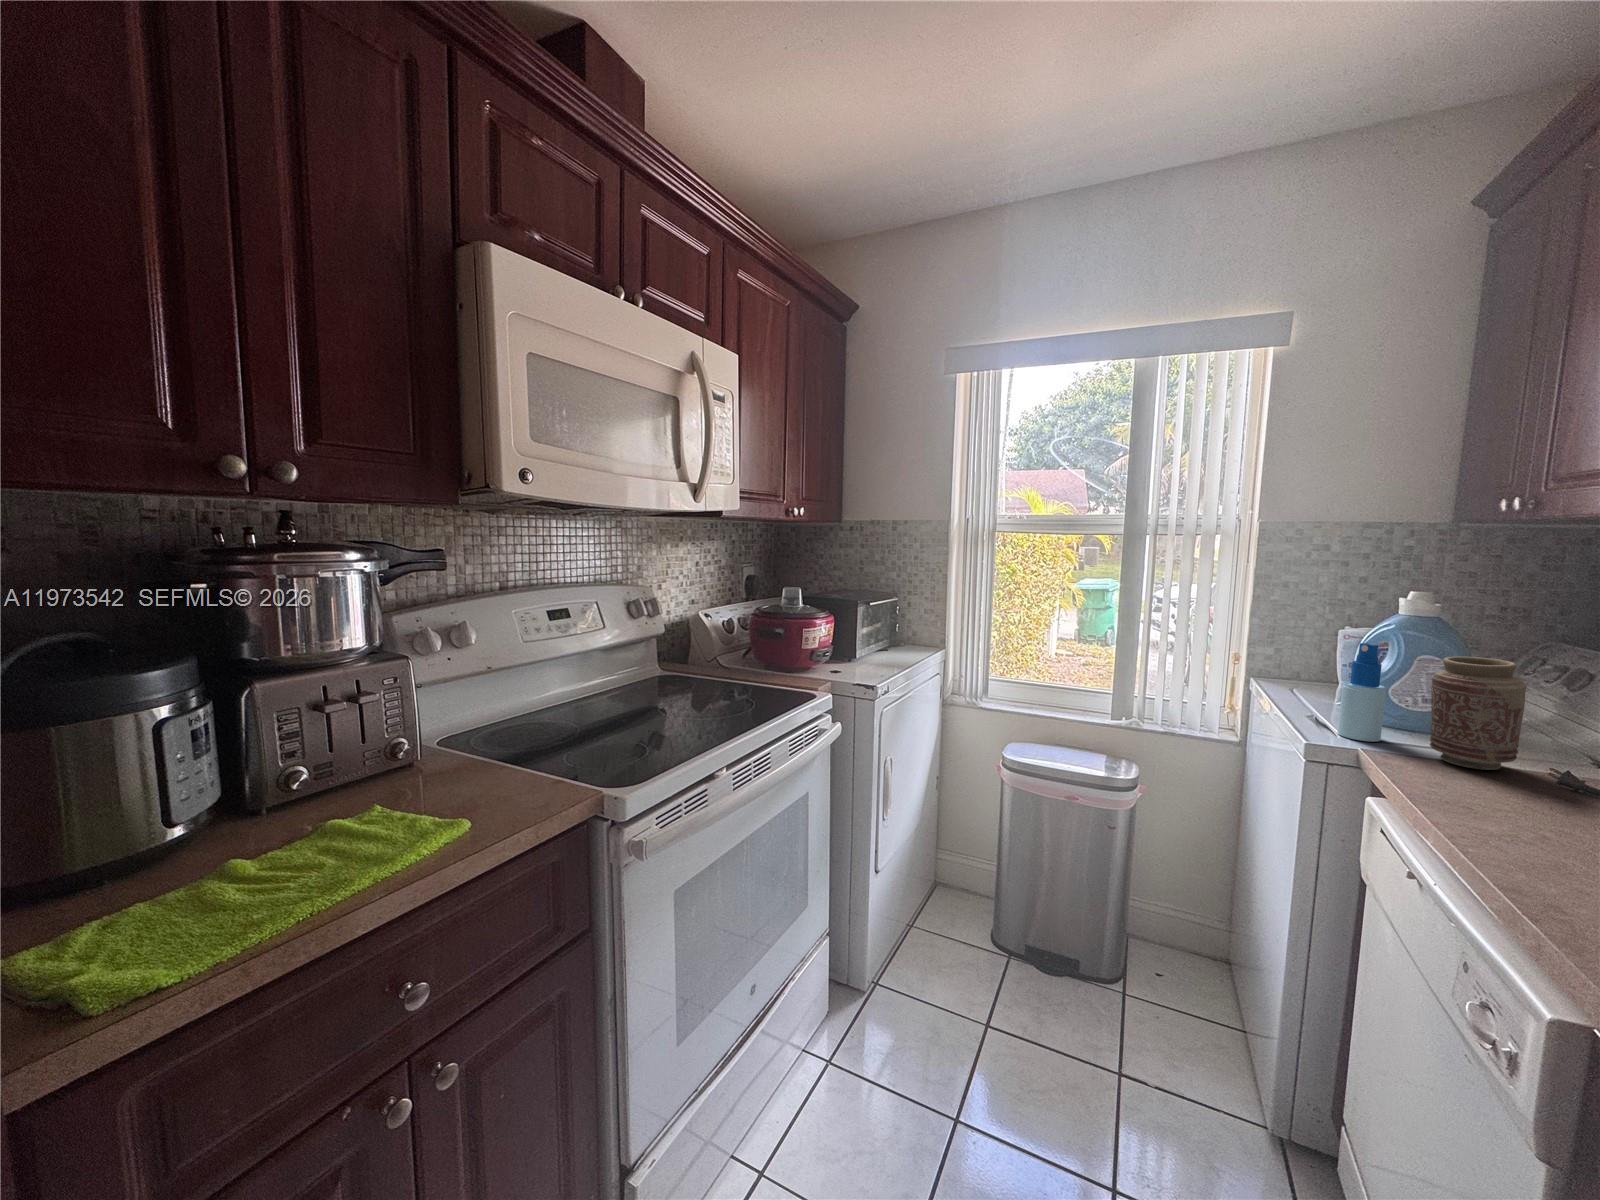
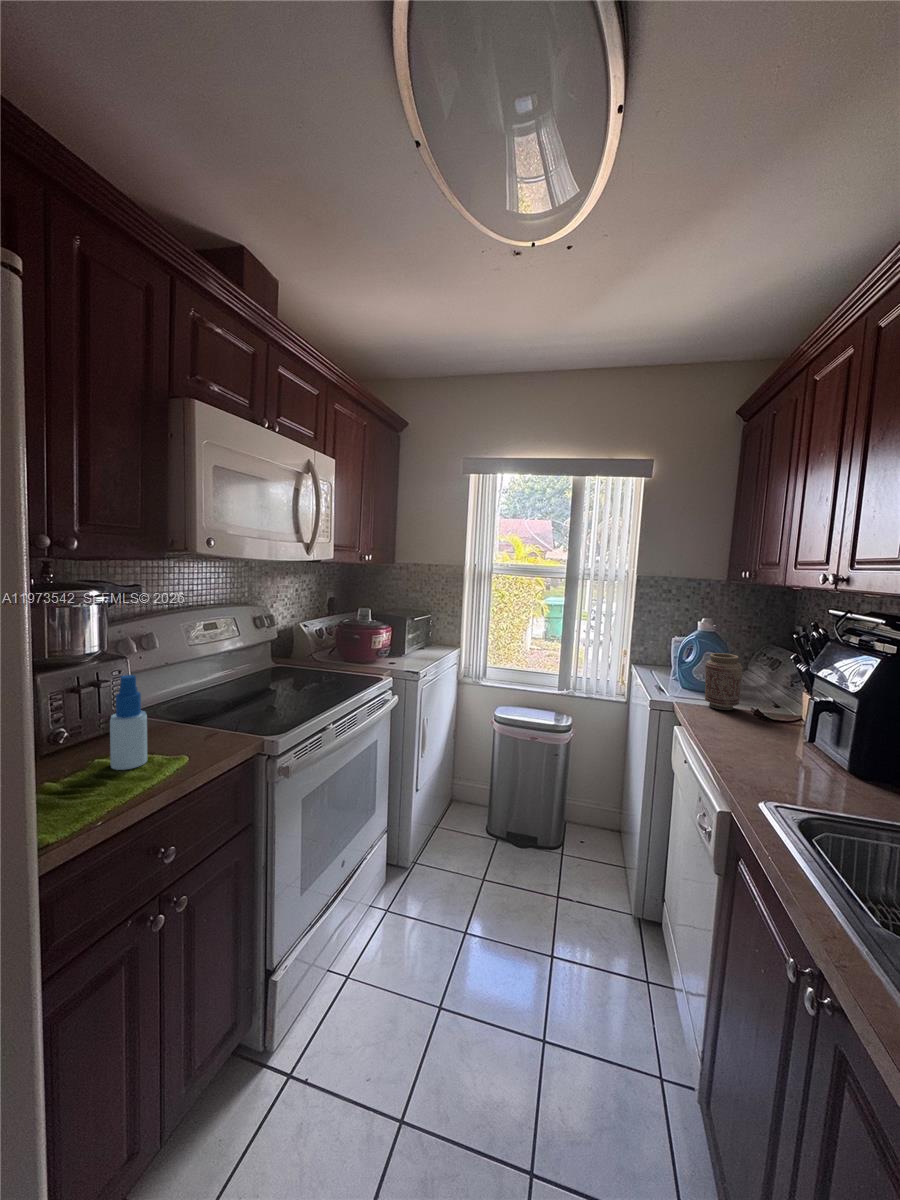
spray bottle: present [1338,643,1386,742] -> present [110,675,147,770]

